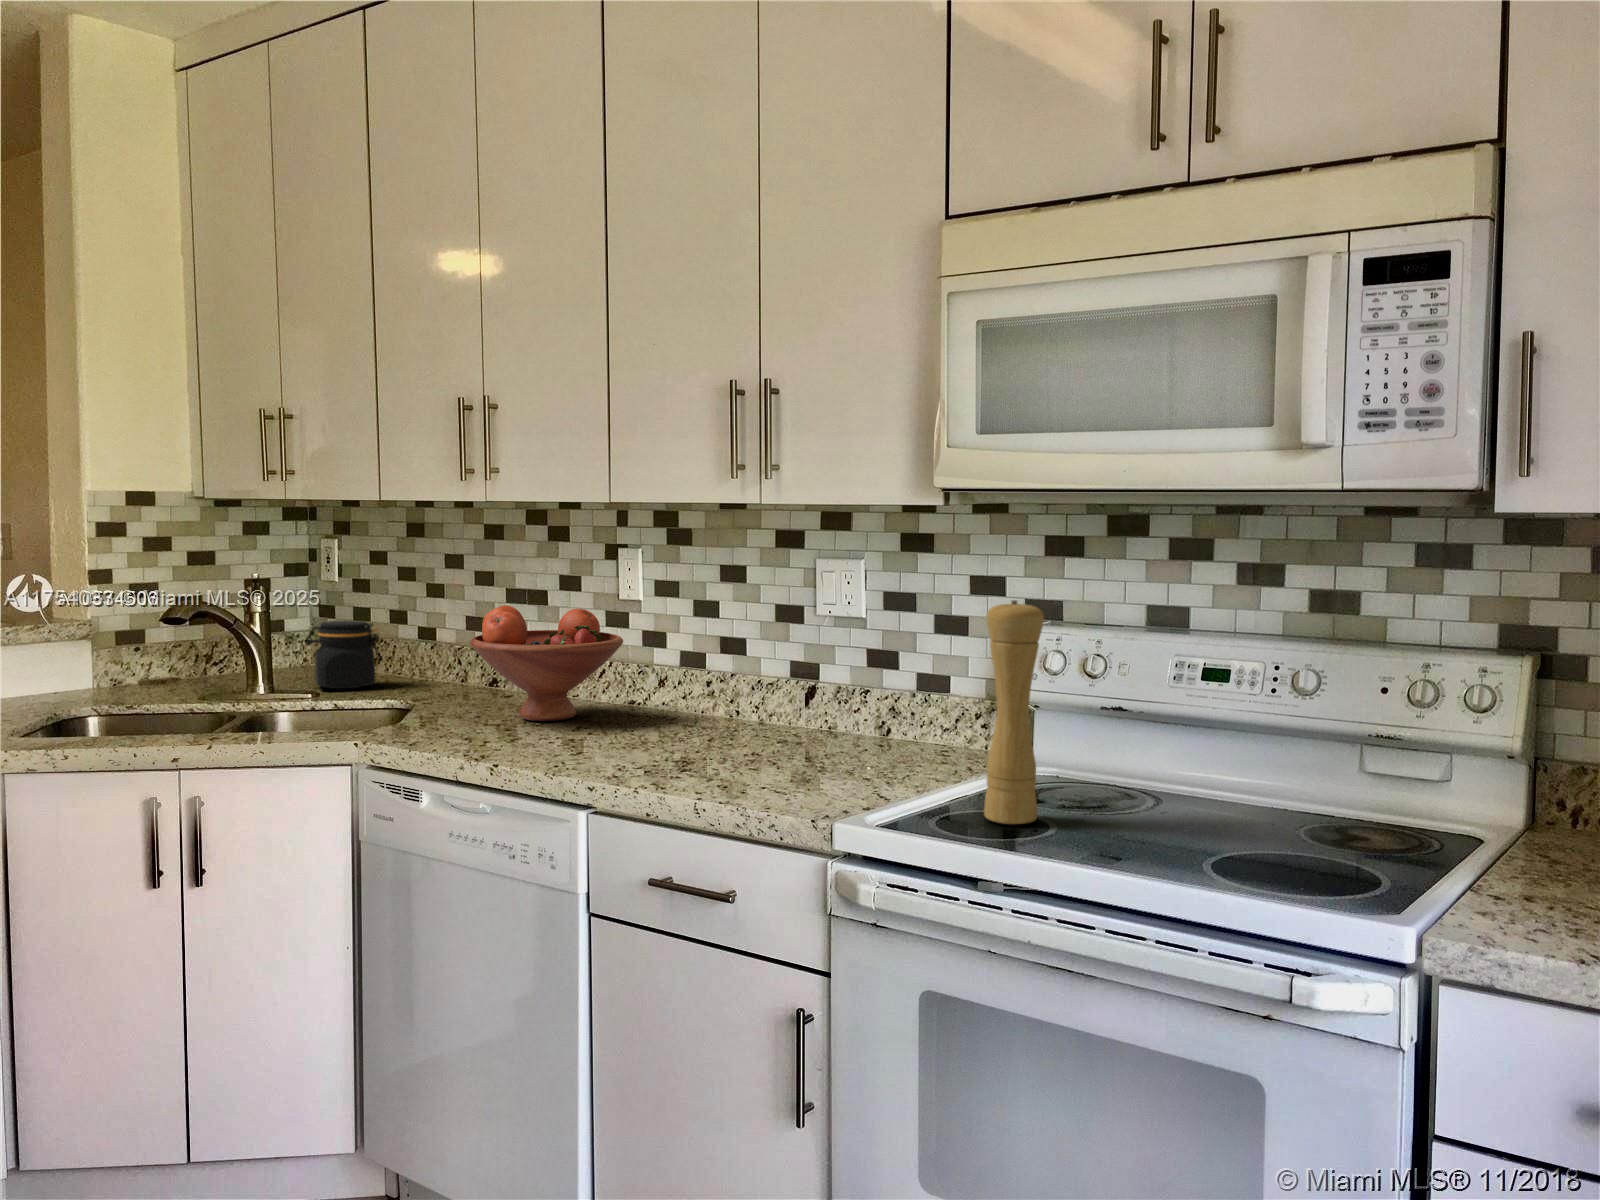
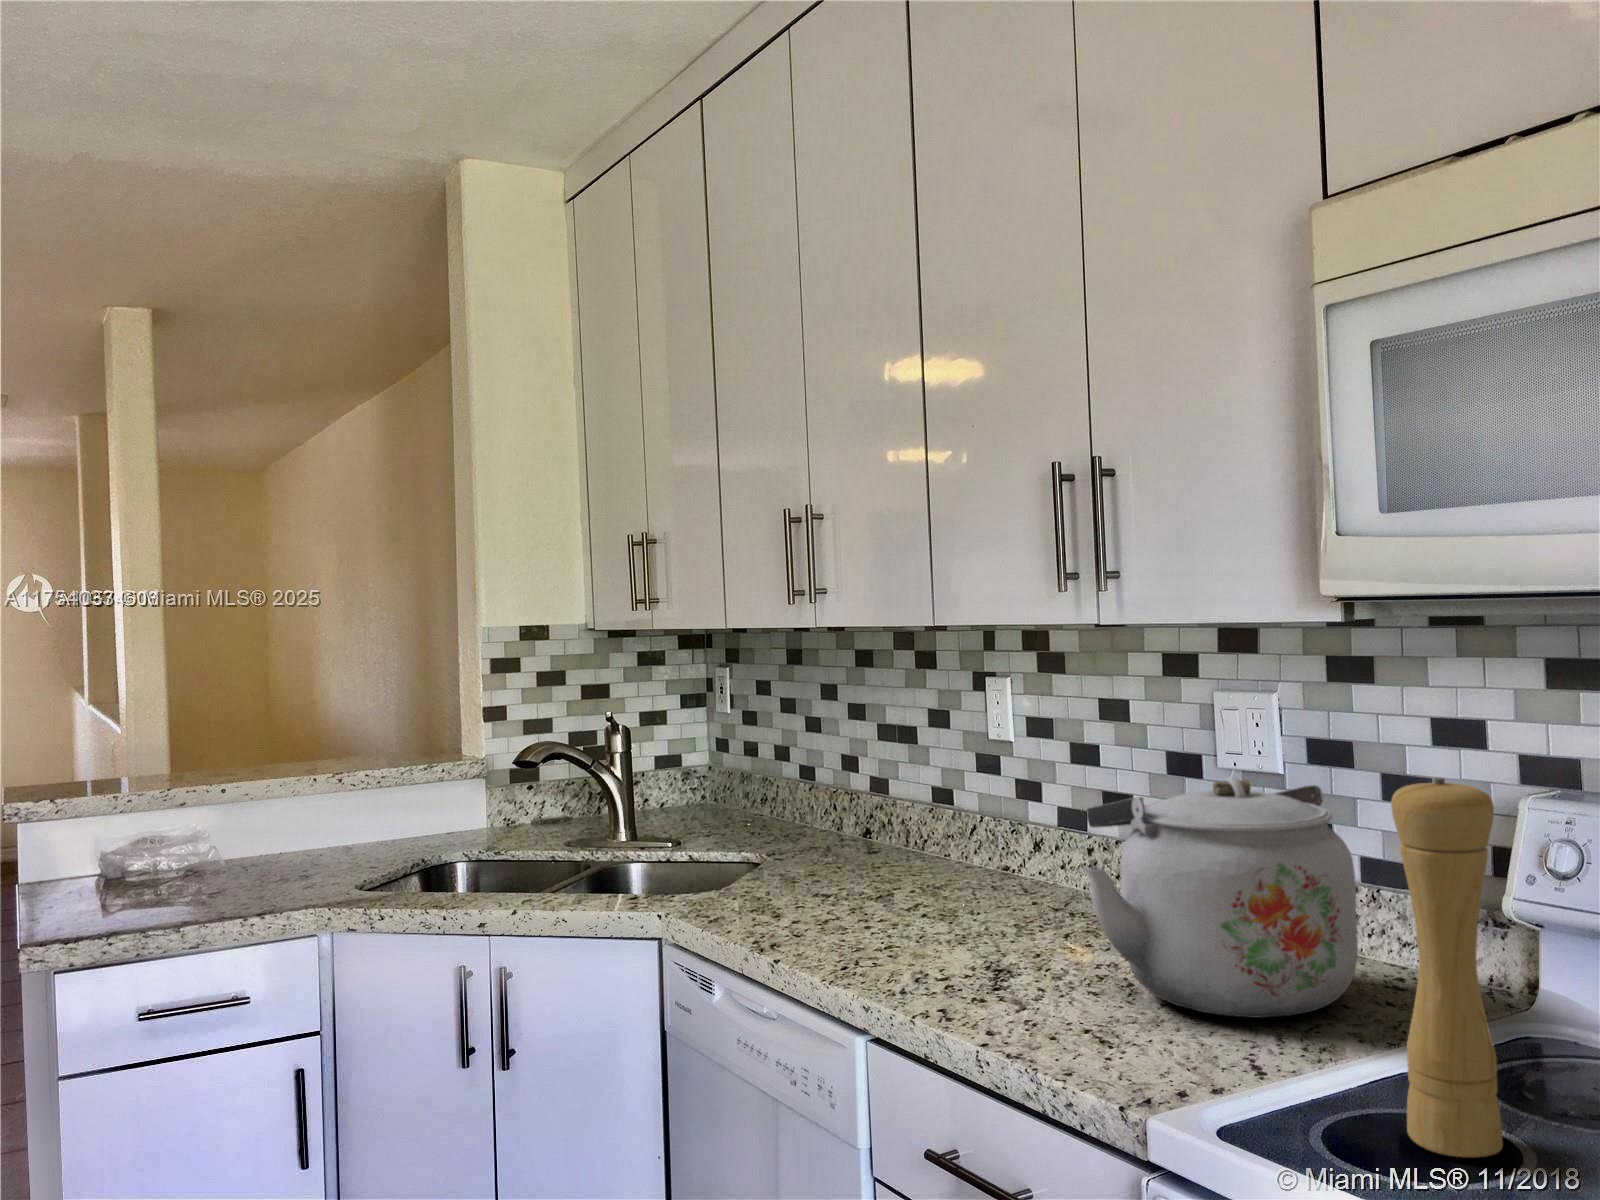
fruit bowl: present [470,605,623,721] -> none [800,749,982,892]
kettle: none [747,614,929,773] -> present [1085,777,1358,1017]
jar: present [305,621,382,689] -> none [674,759,754,836]

